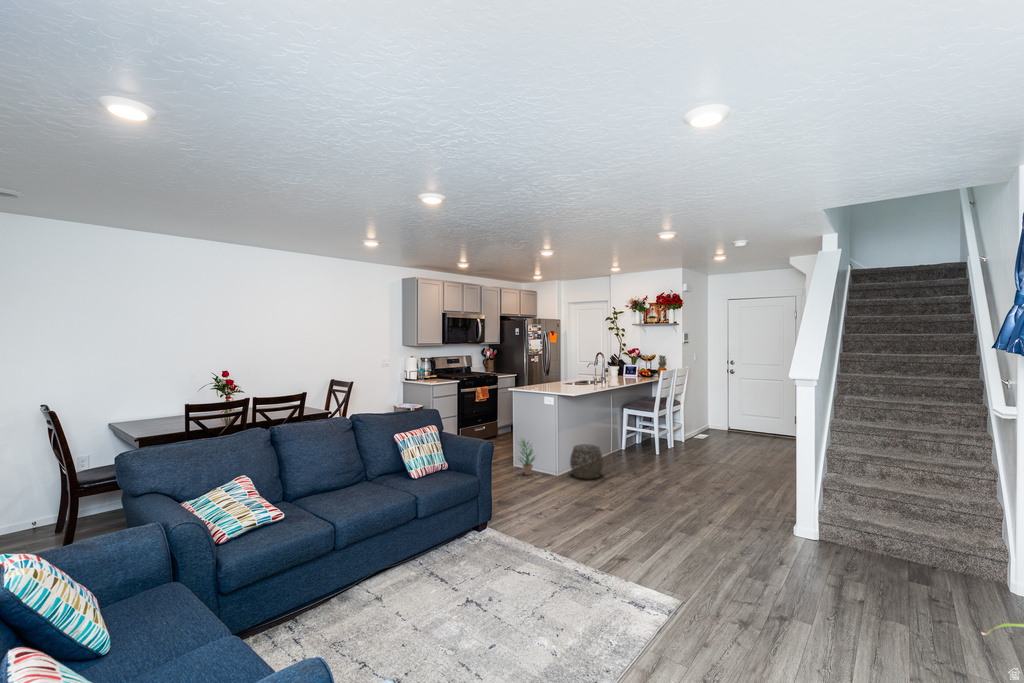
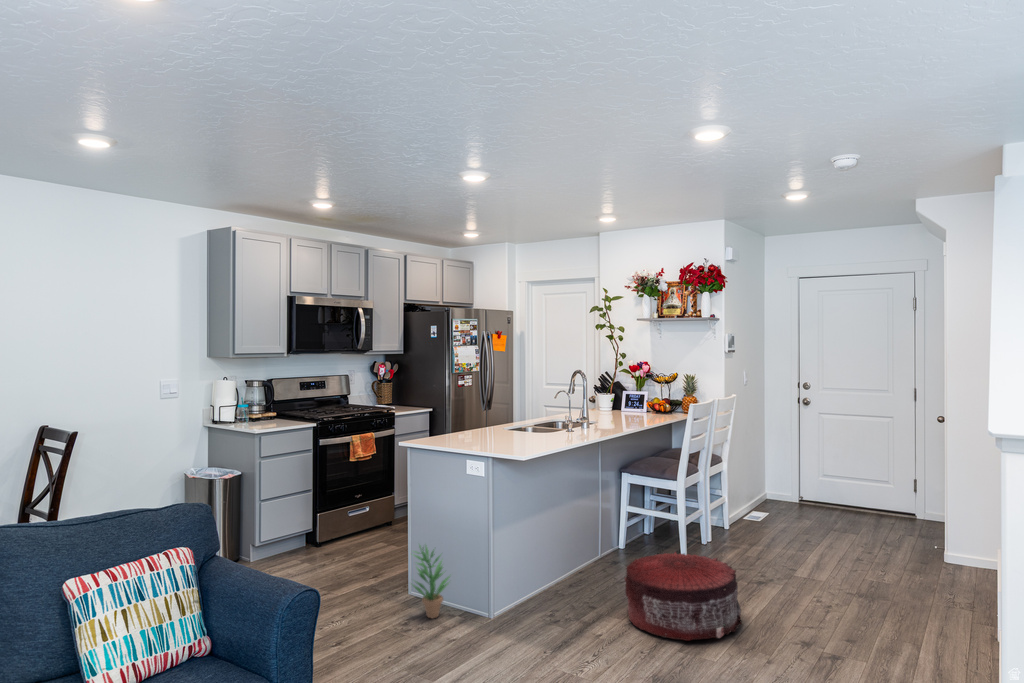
woven basket: present [570,444,603,479] -> none [516,552,583,626]
pouf: none [625,445,685,485] -> present [624,552,742,641]

